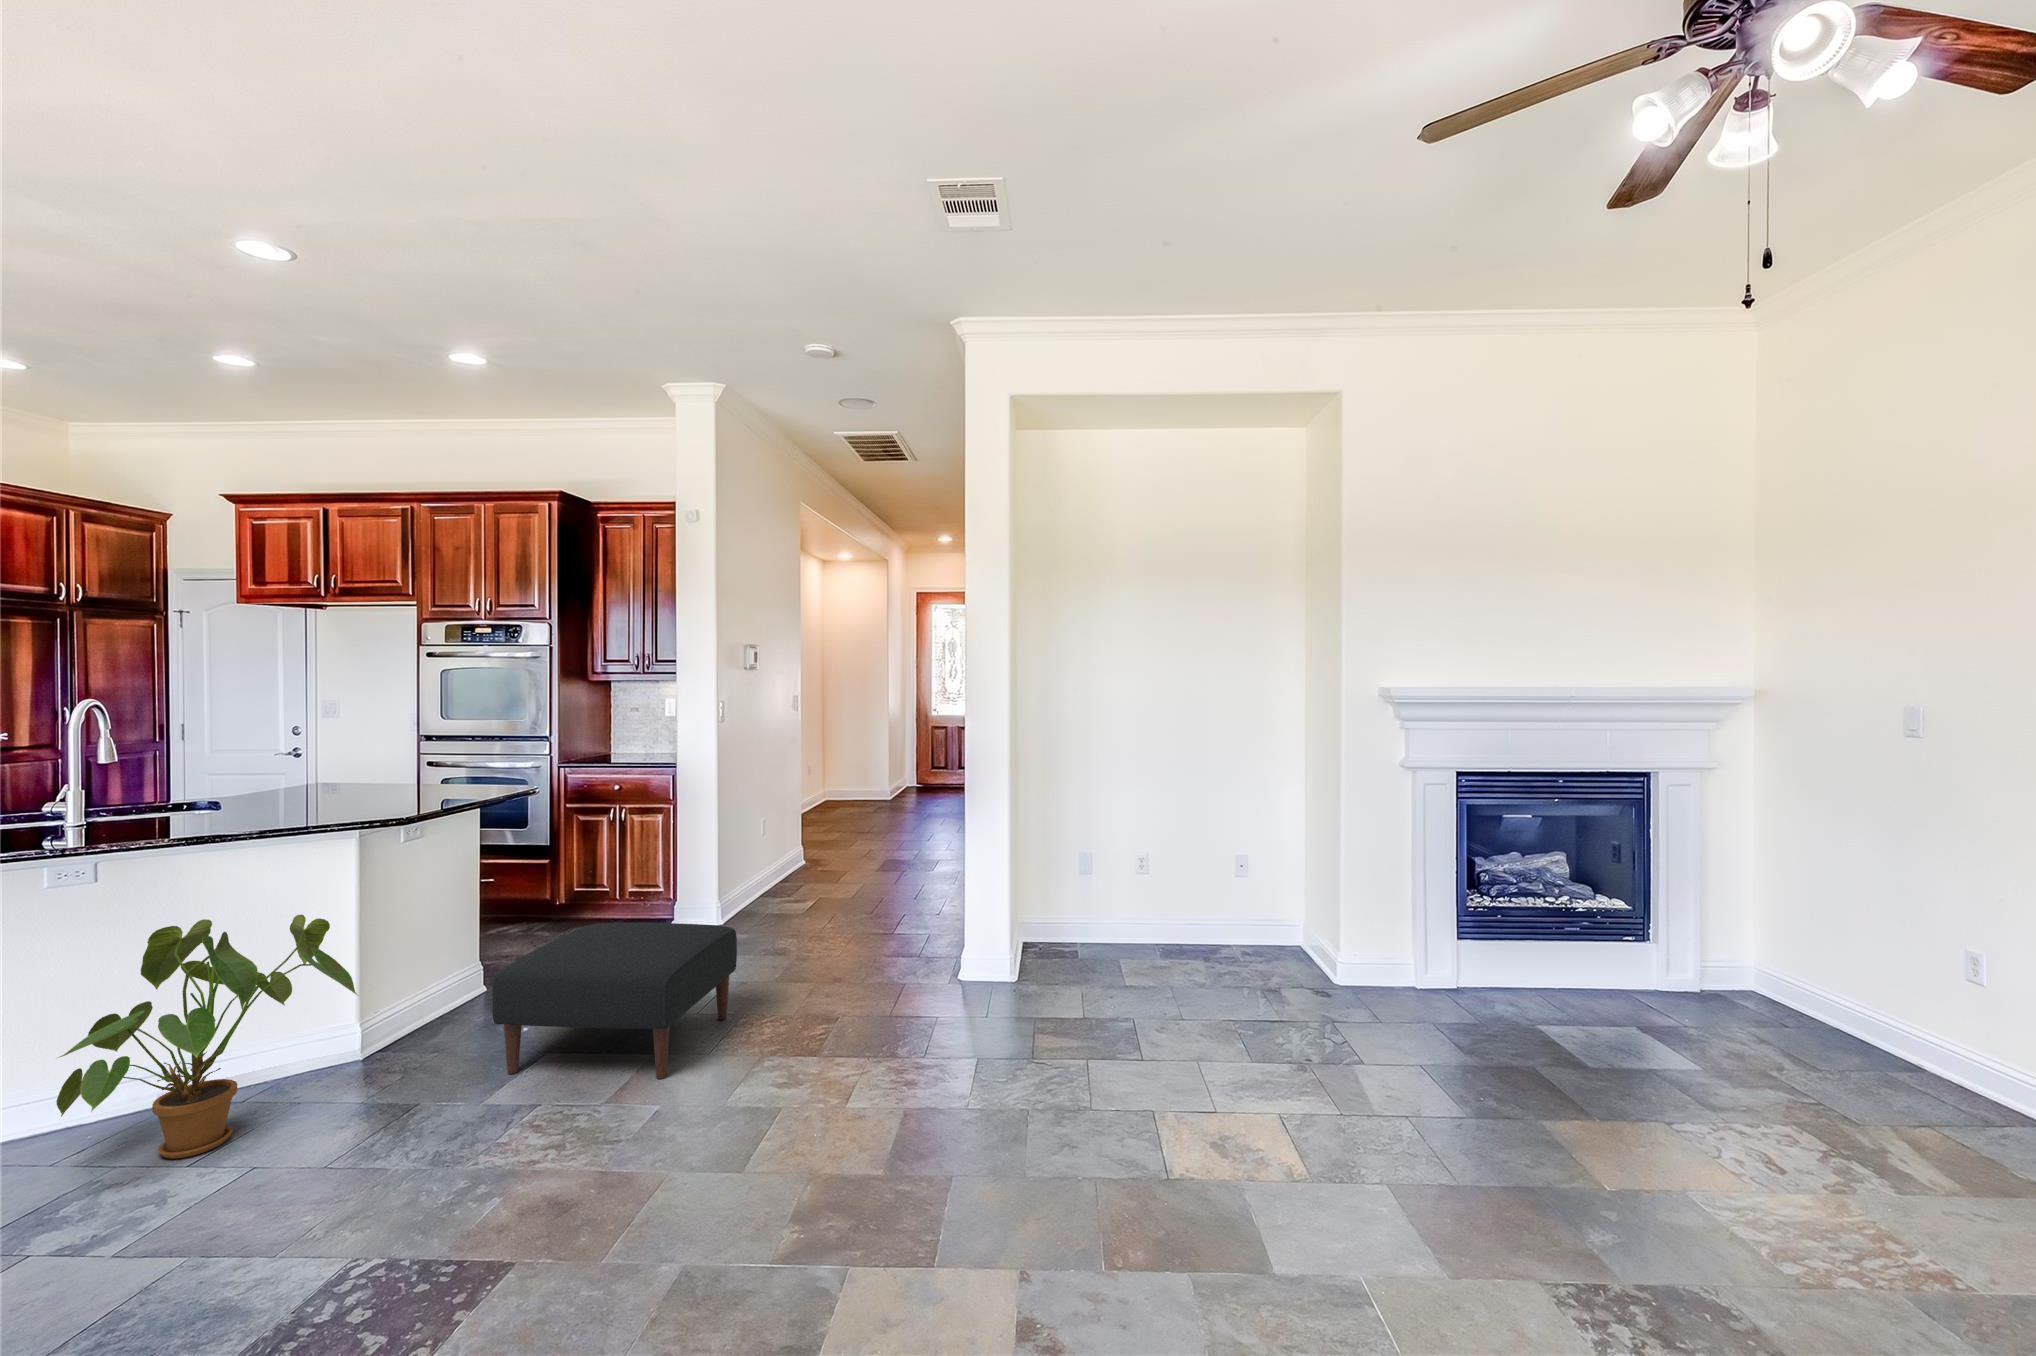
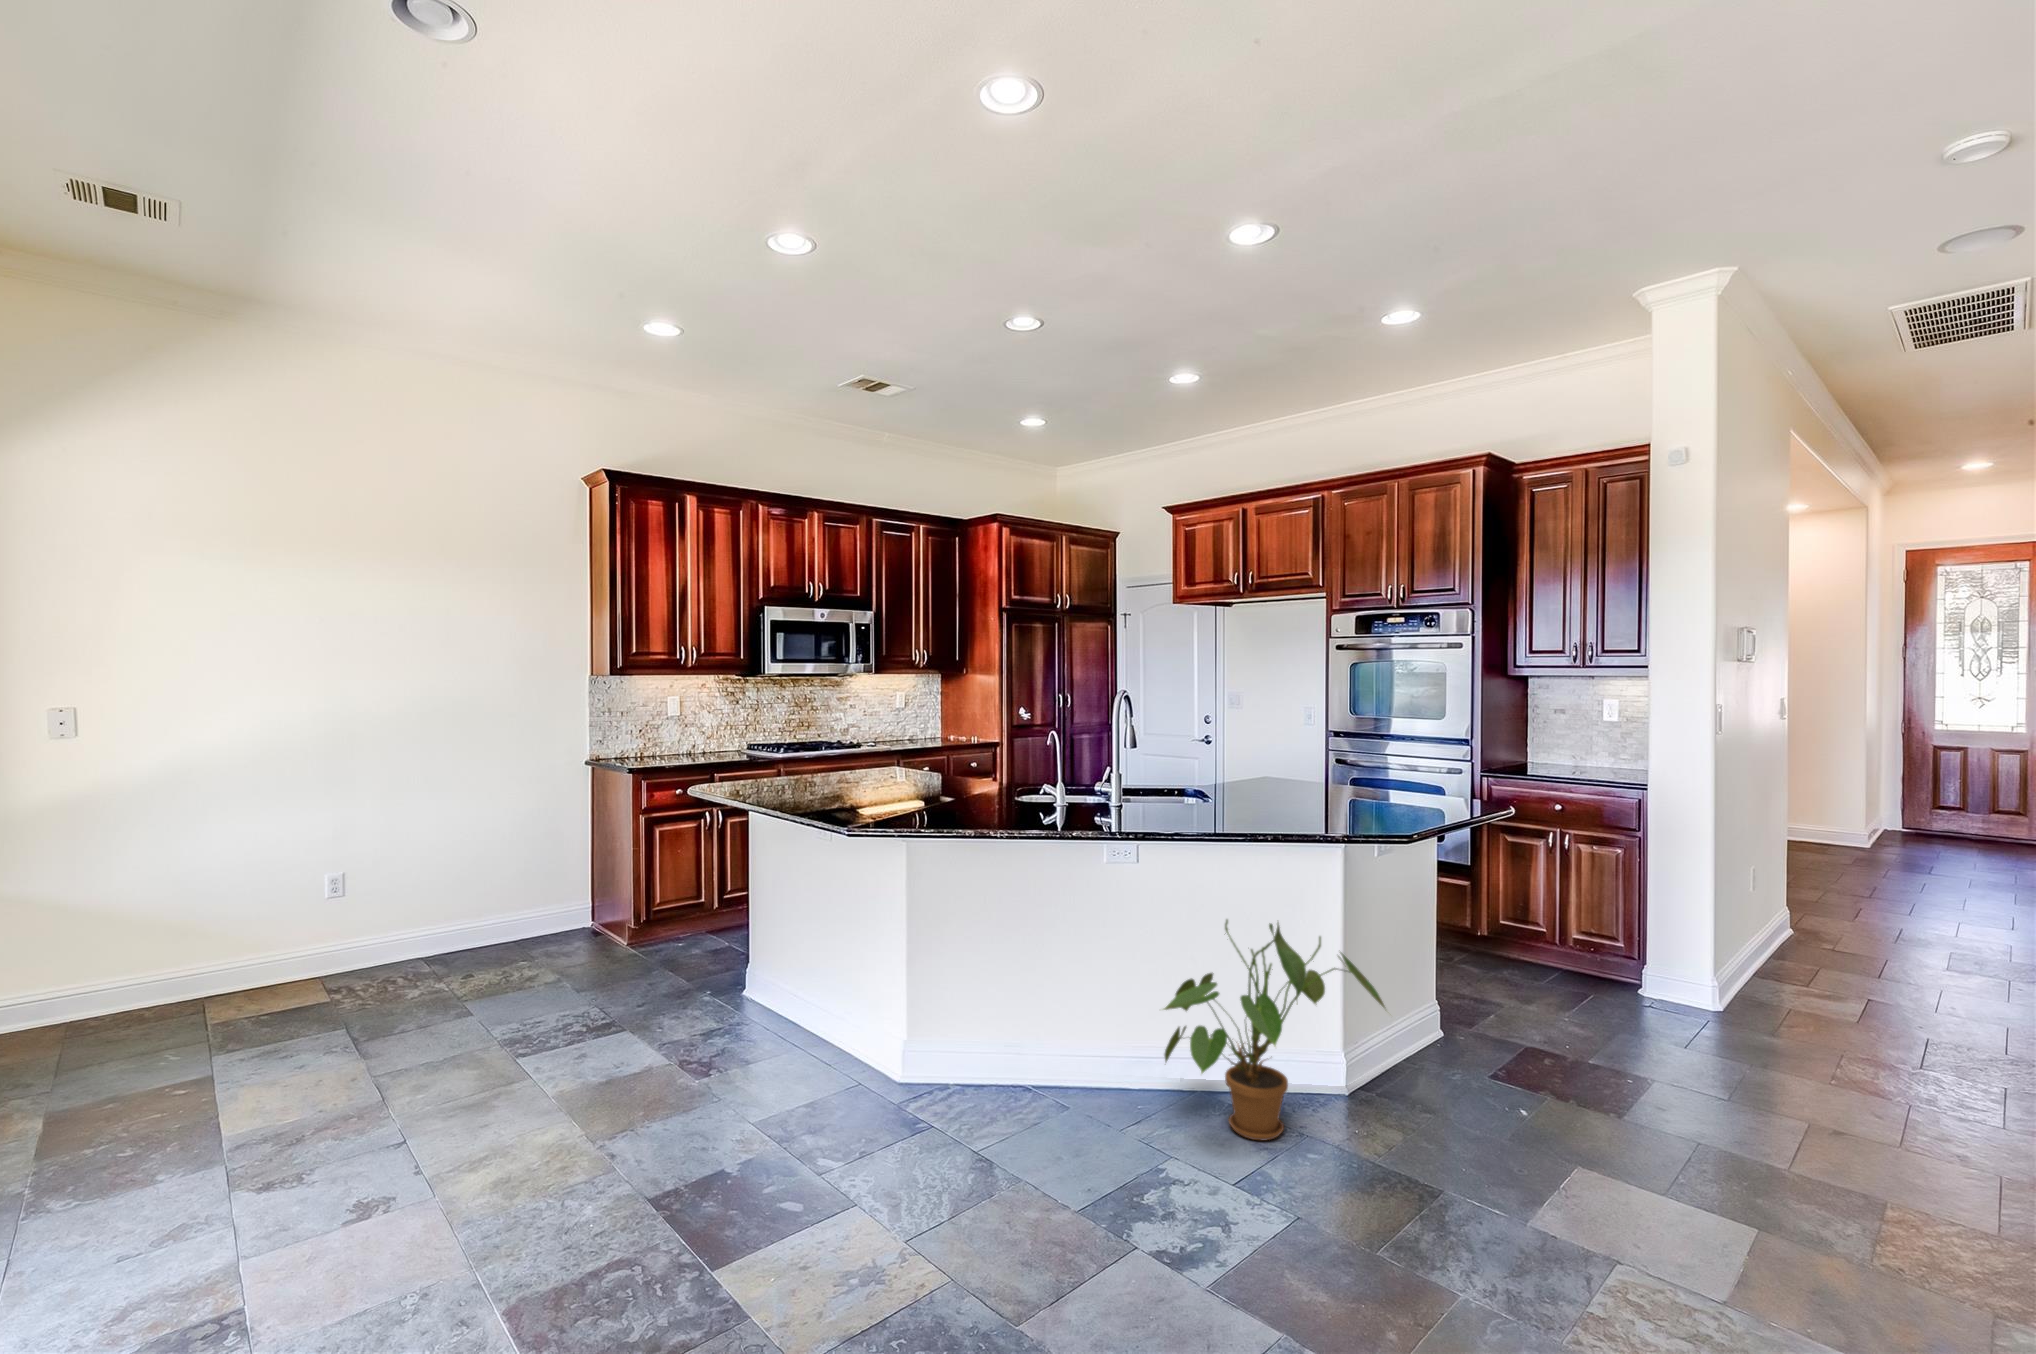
ottoman: present [492,923,737,1079] -> none [1531,985,1865,1254]

